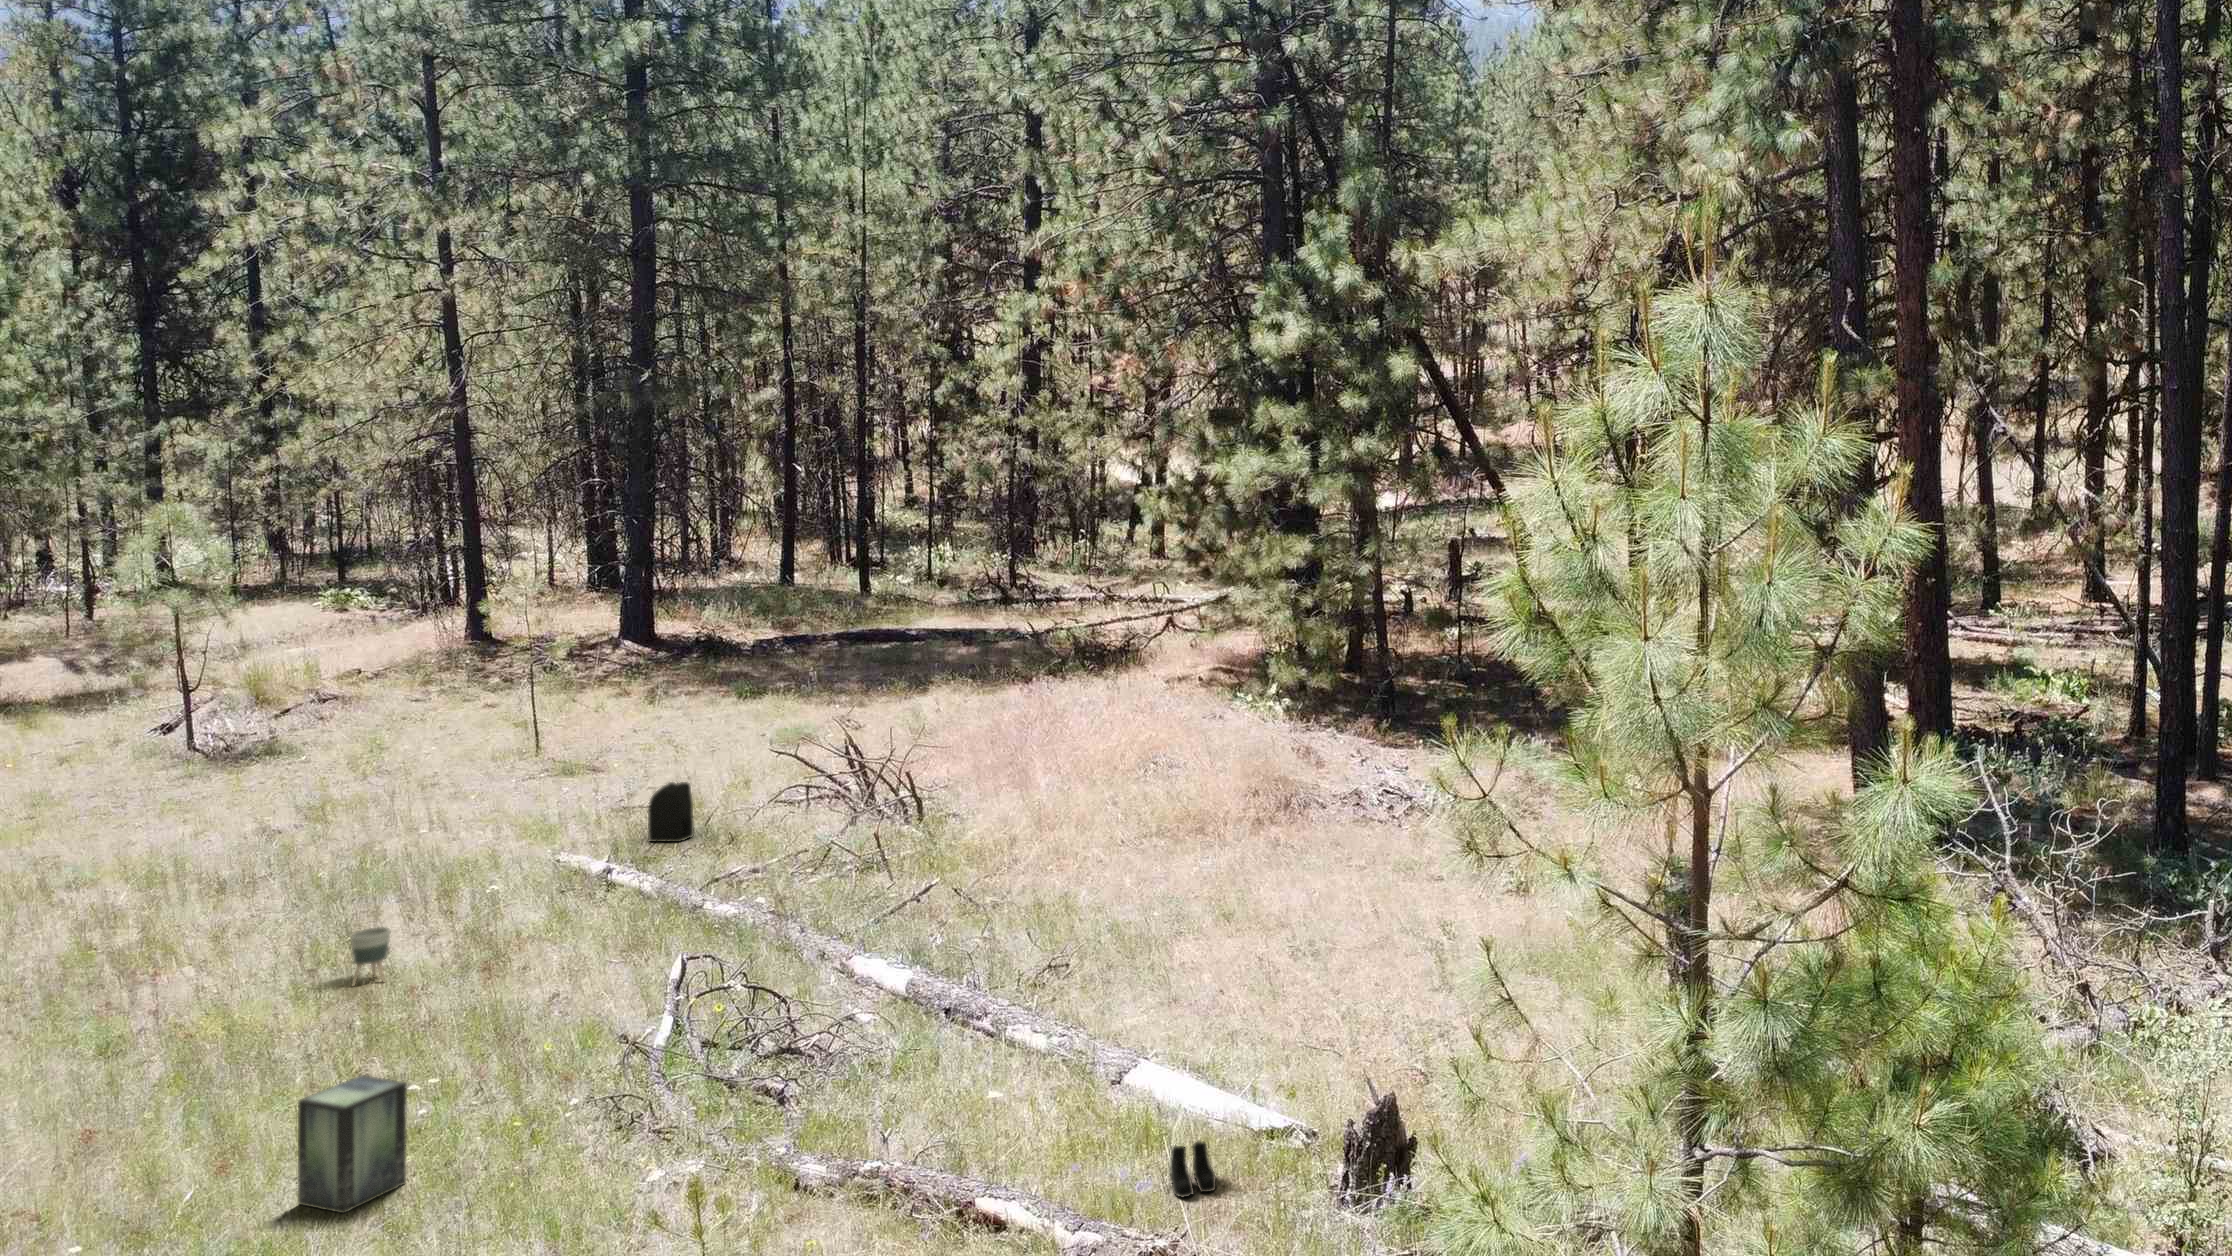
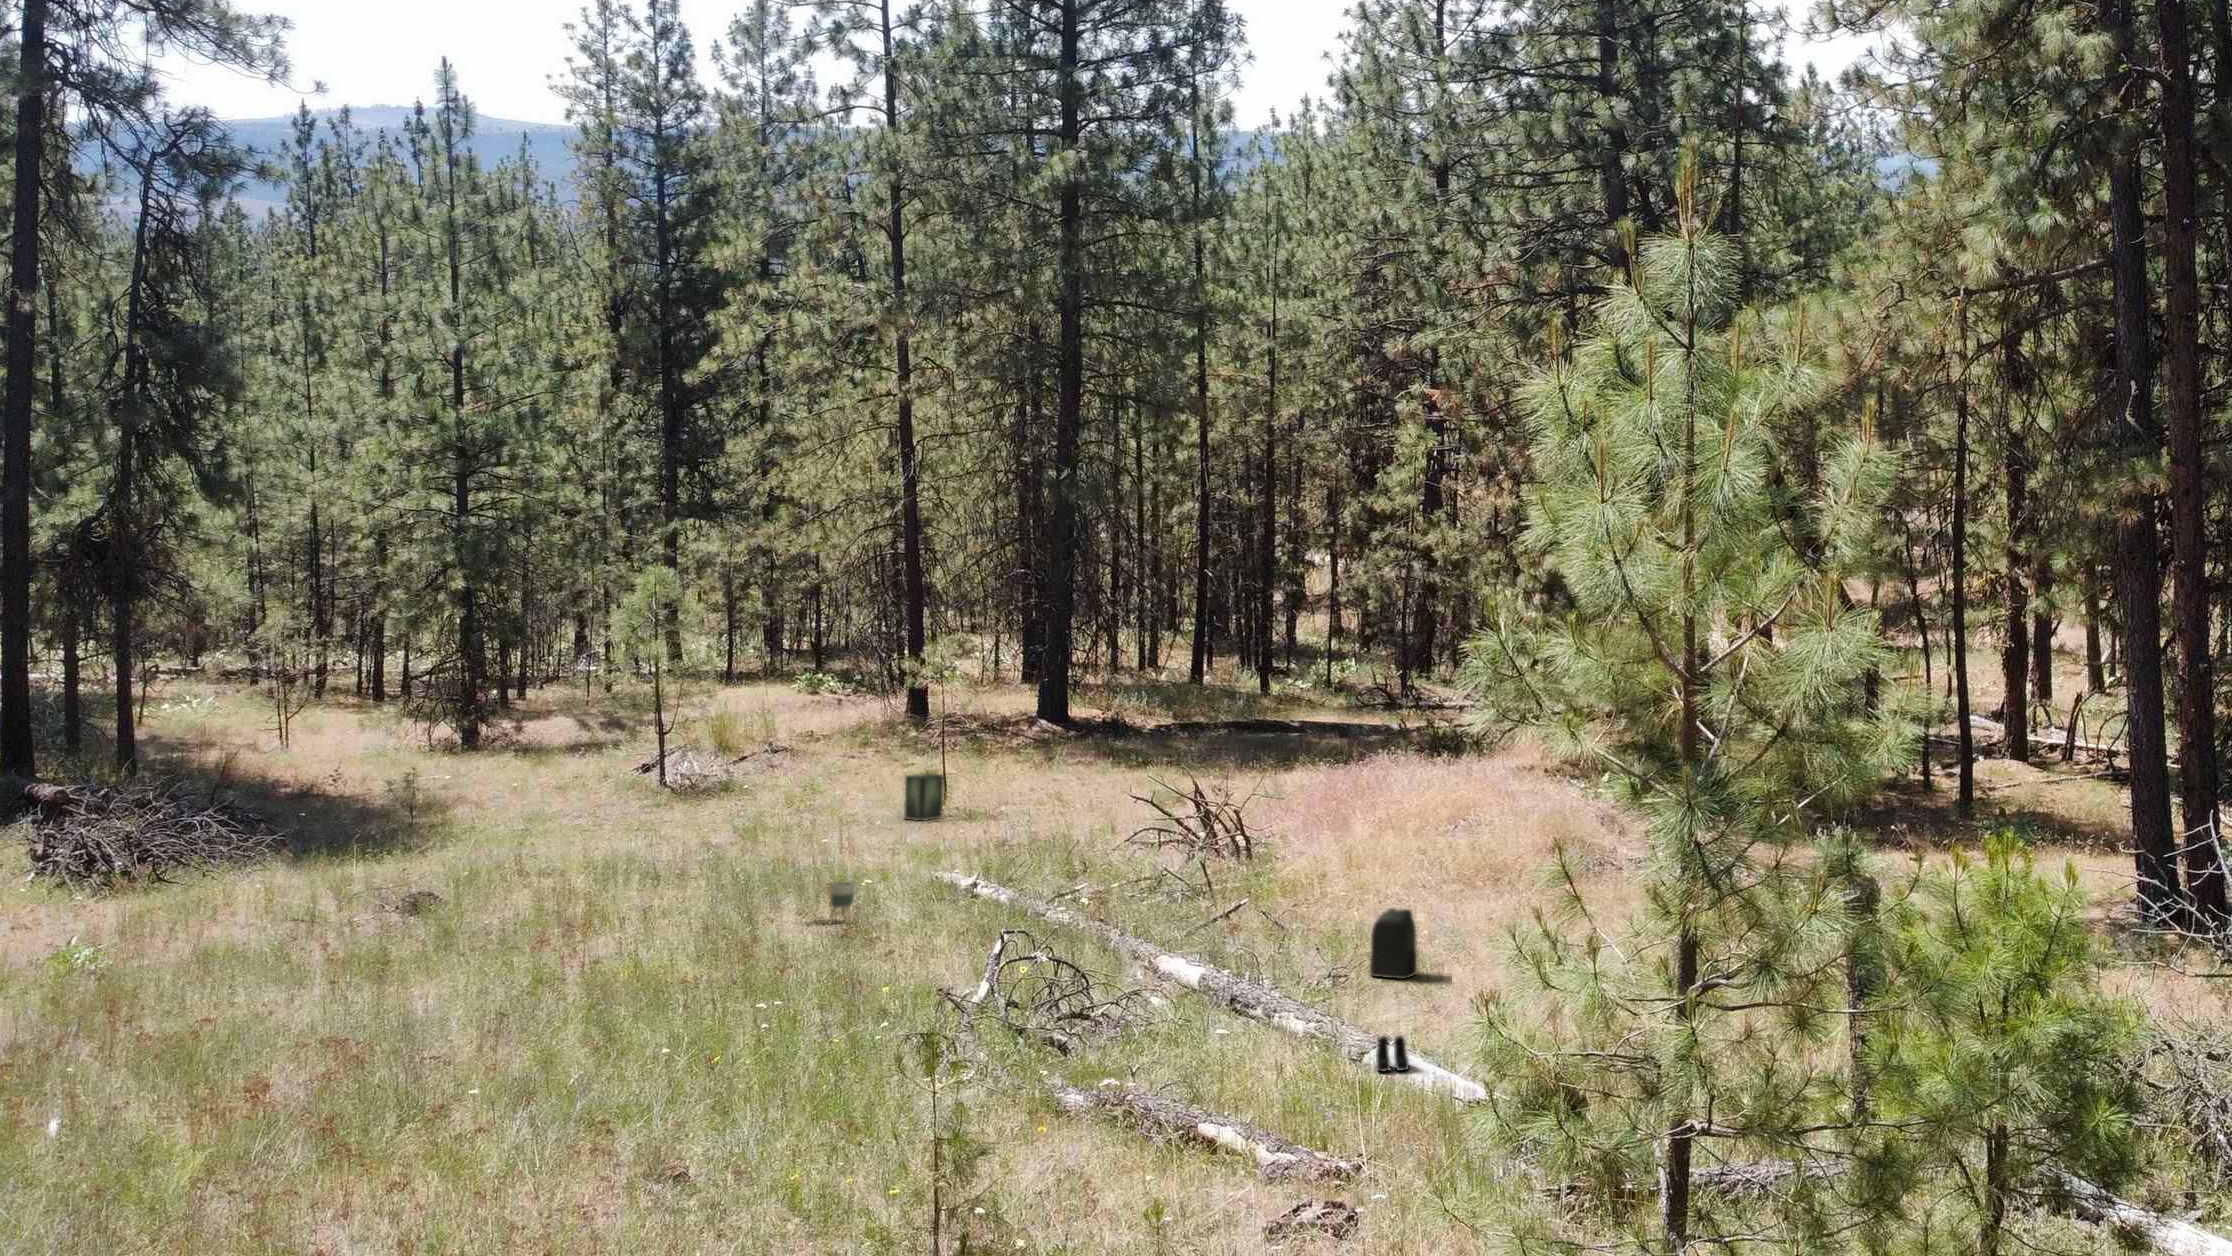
backpack: present [648,782,694,842] -> present [1370,908,1417,979]
storage box: present [298,1075,407,1213] -> present [904,773,944,821]

